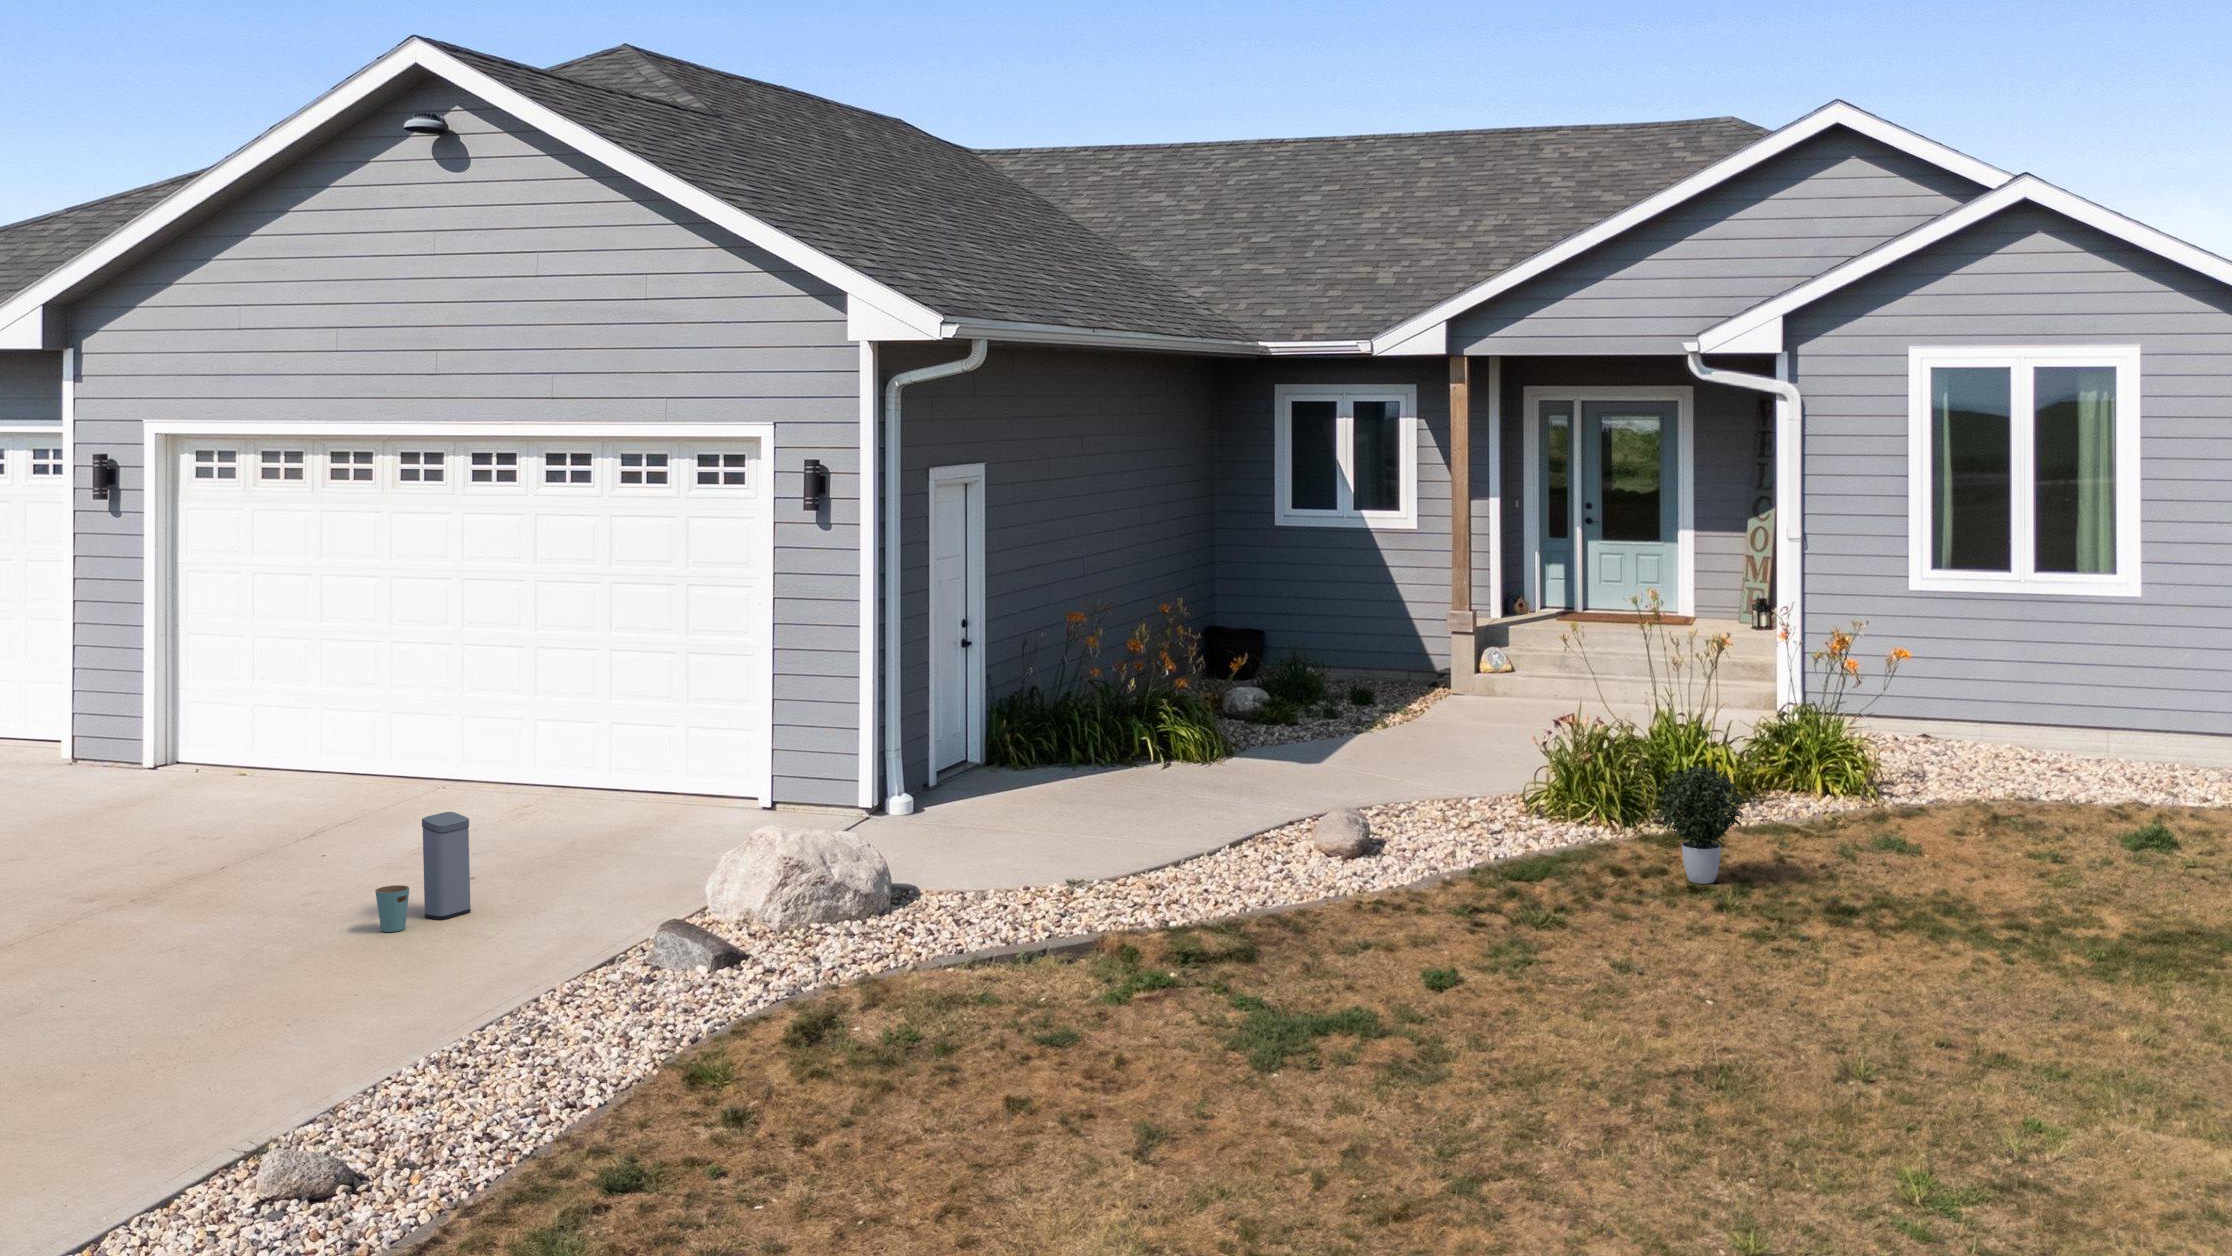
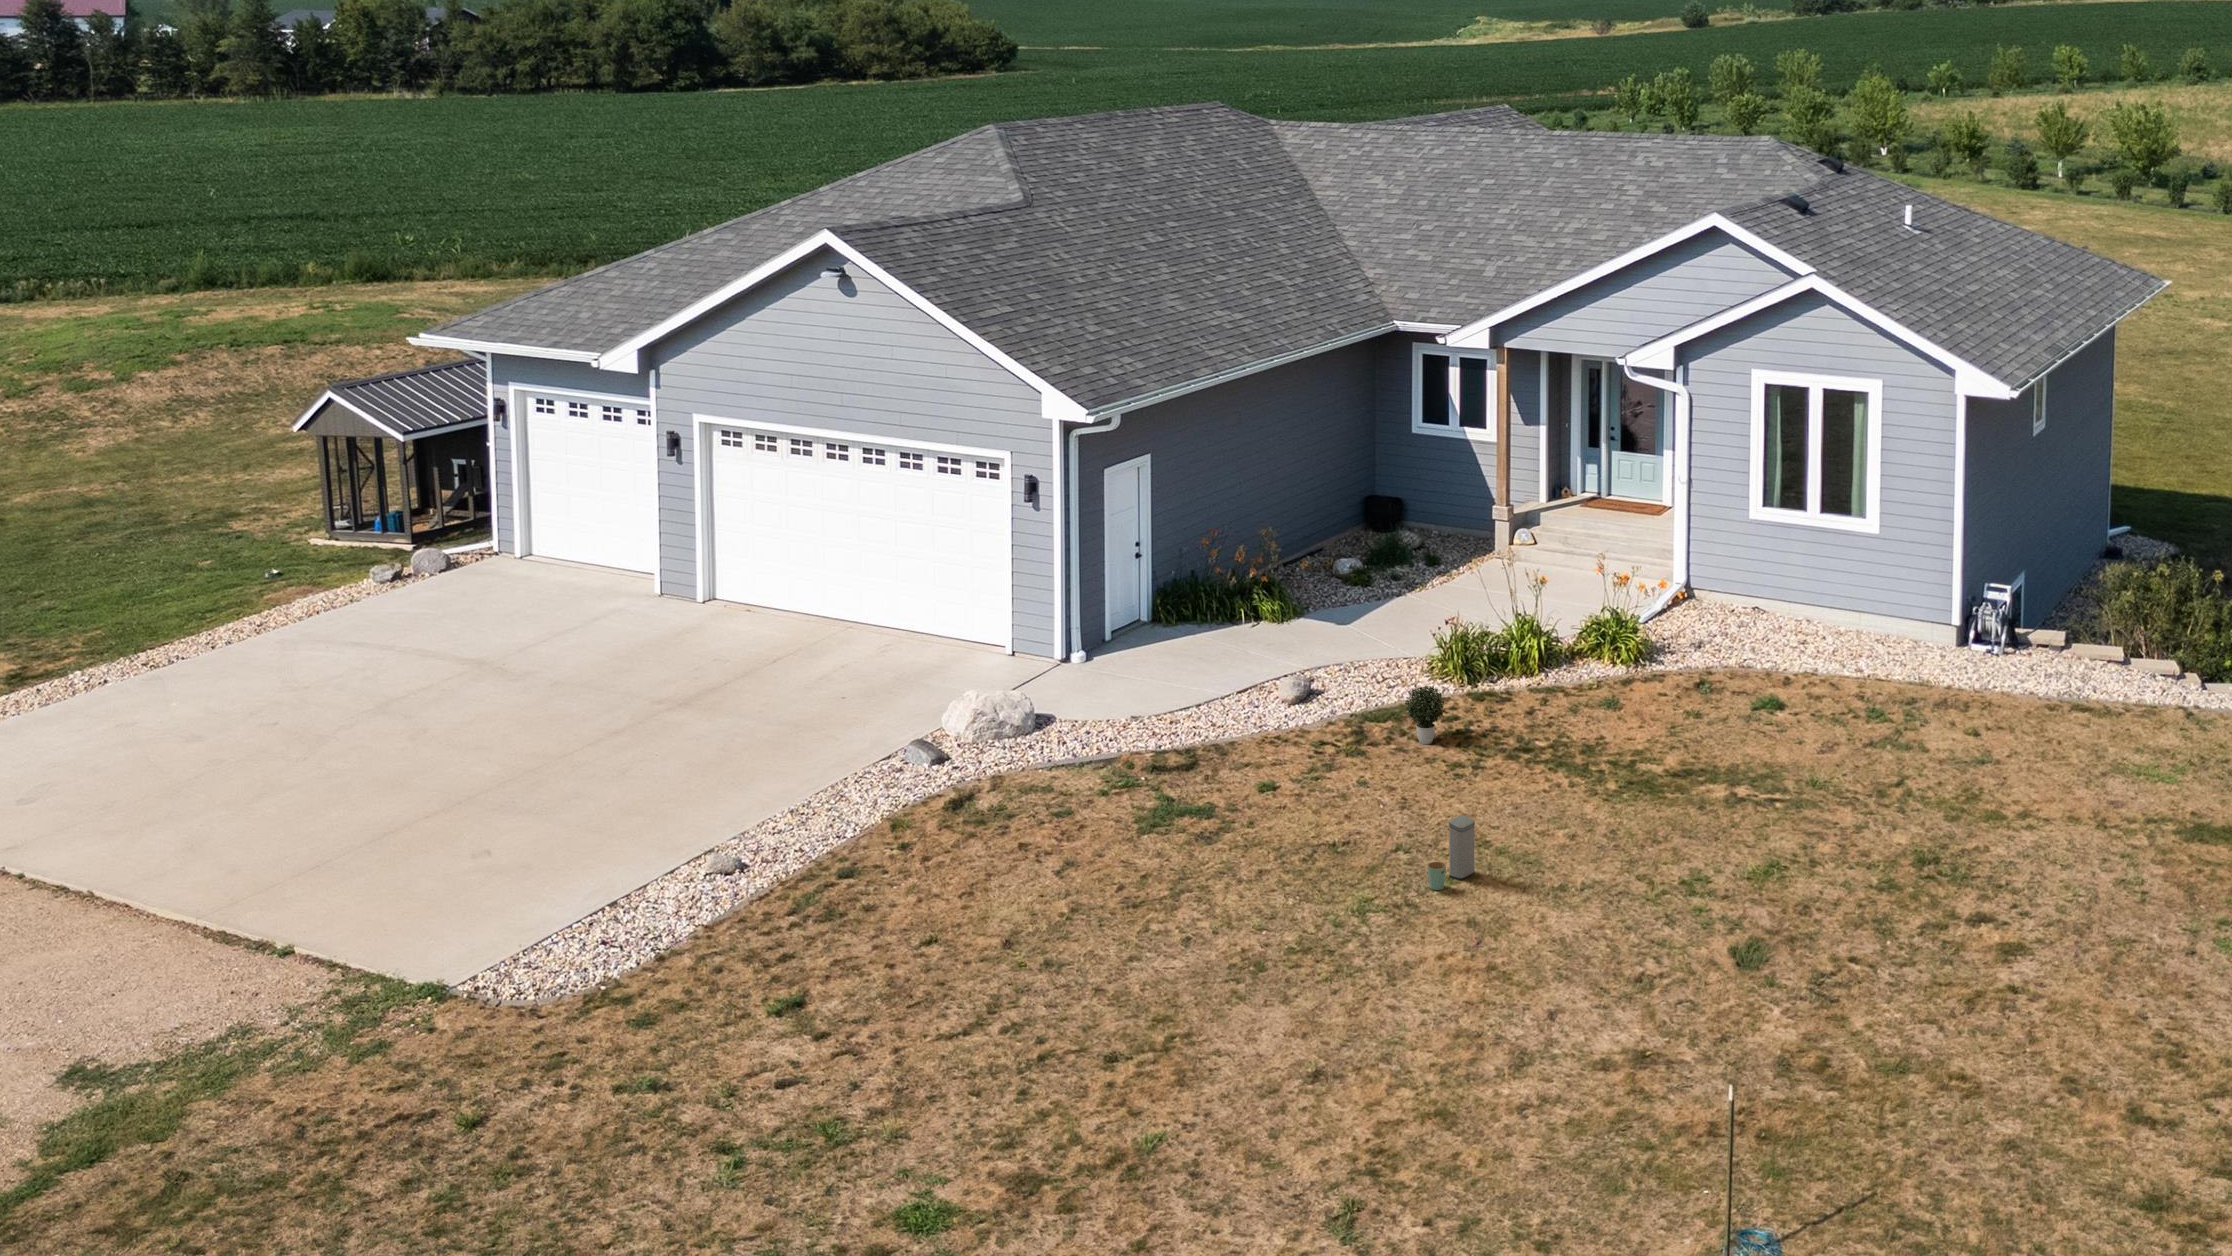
trash can: present [375,812,471,932] -> present [1427,815,1475,890]

